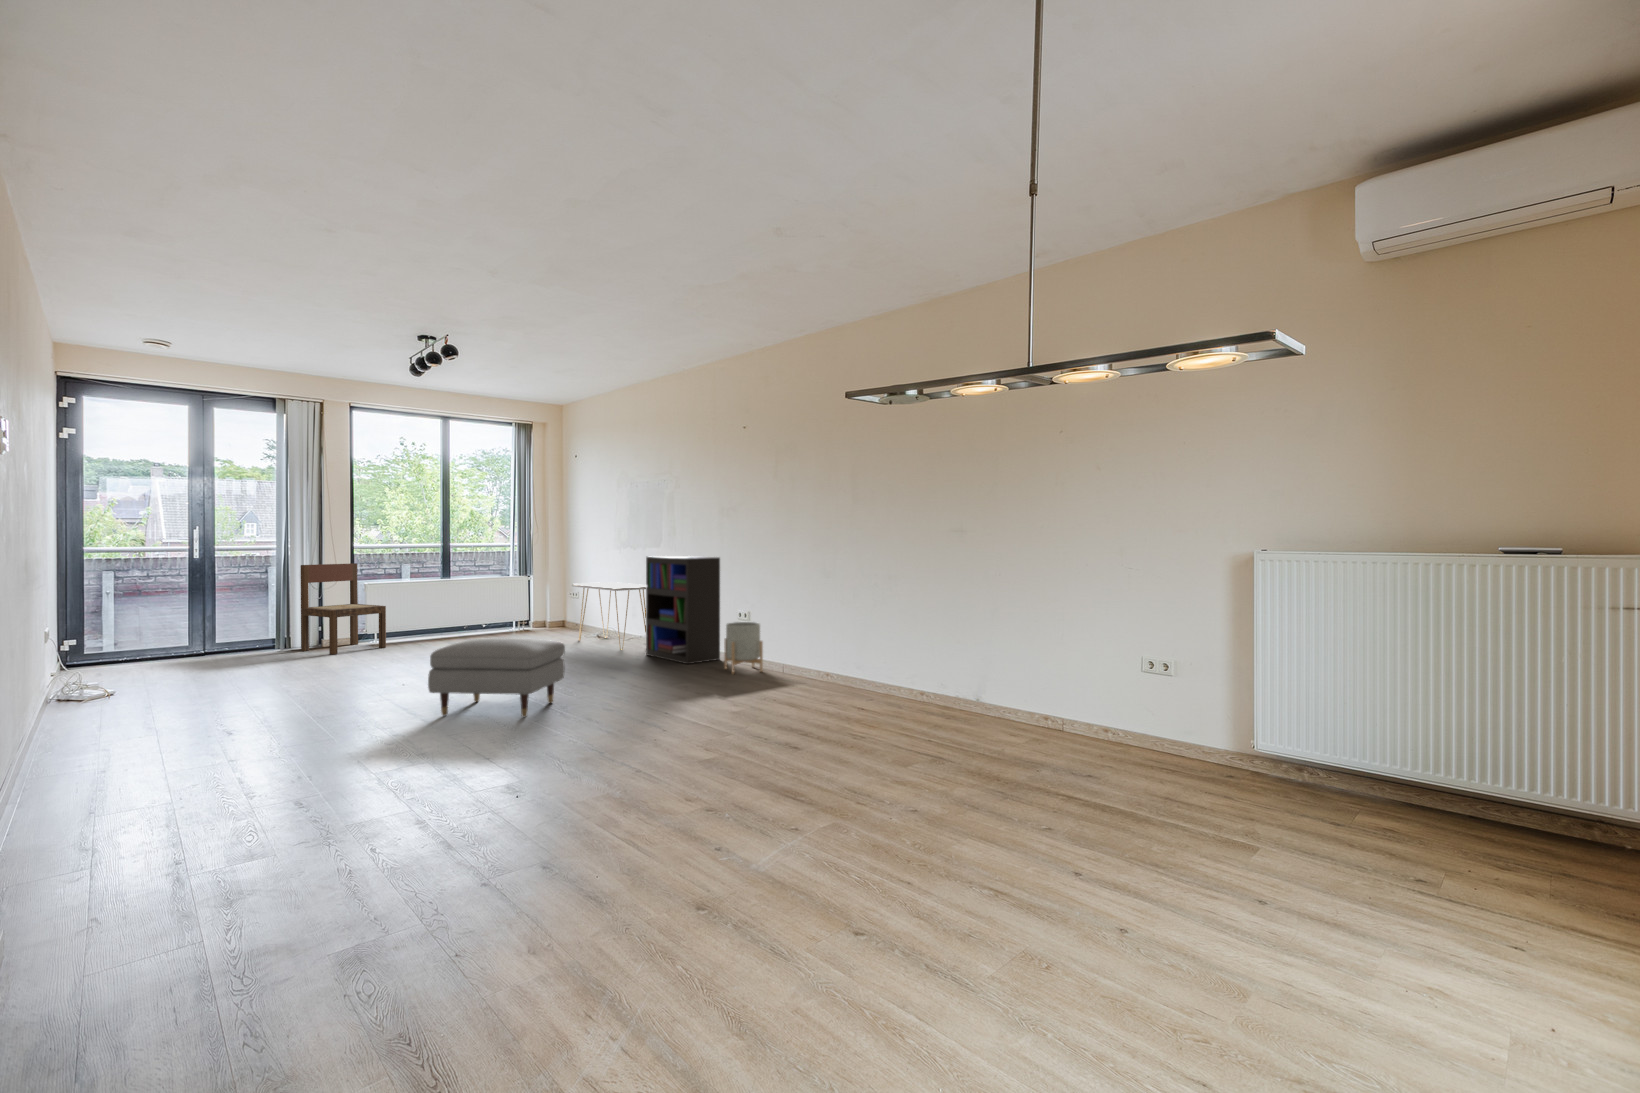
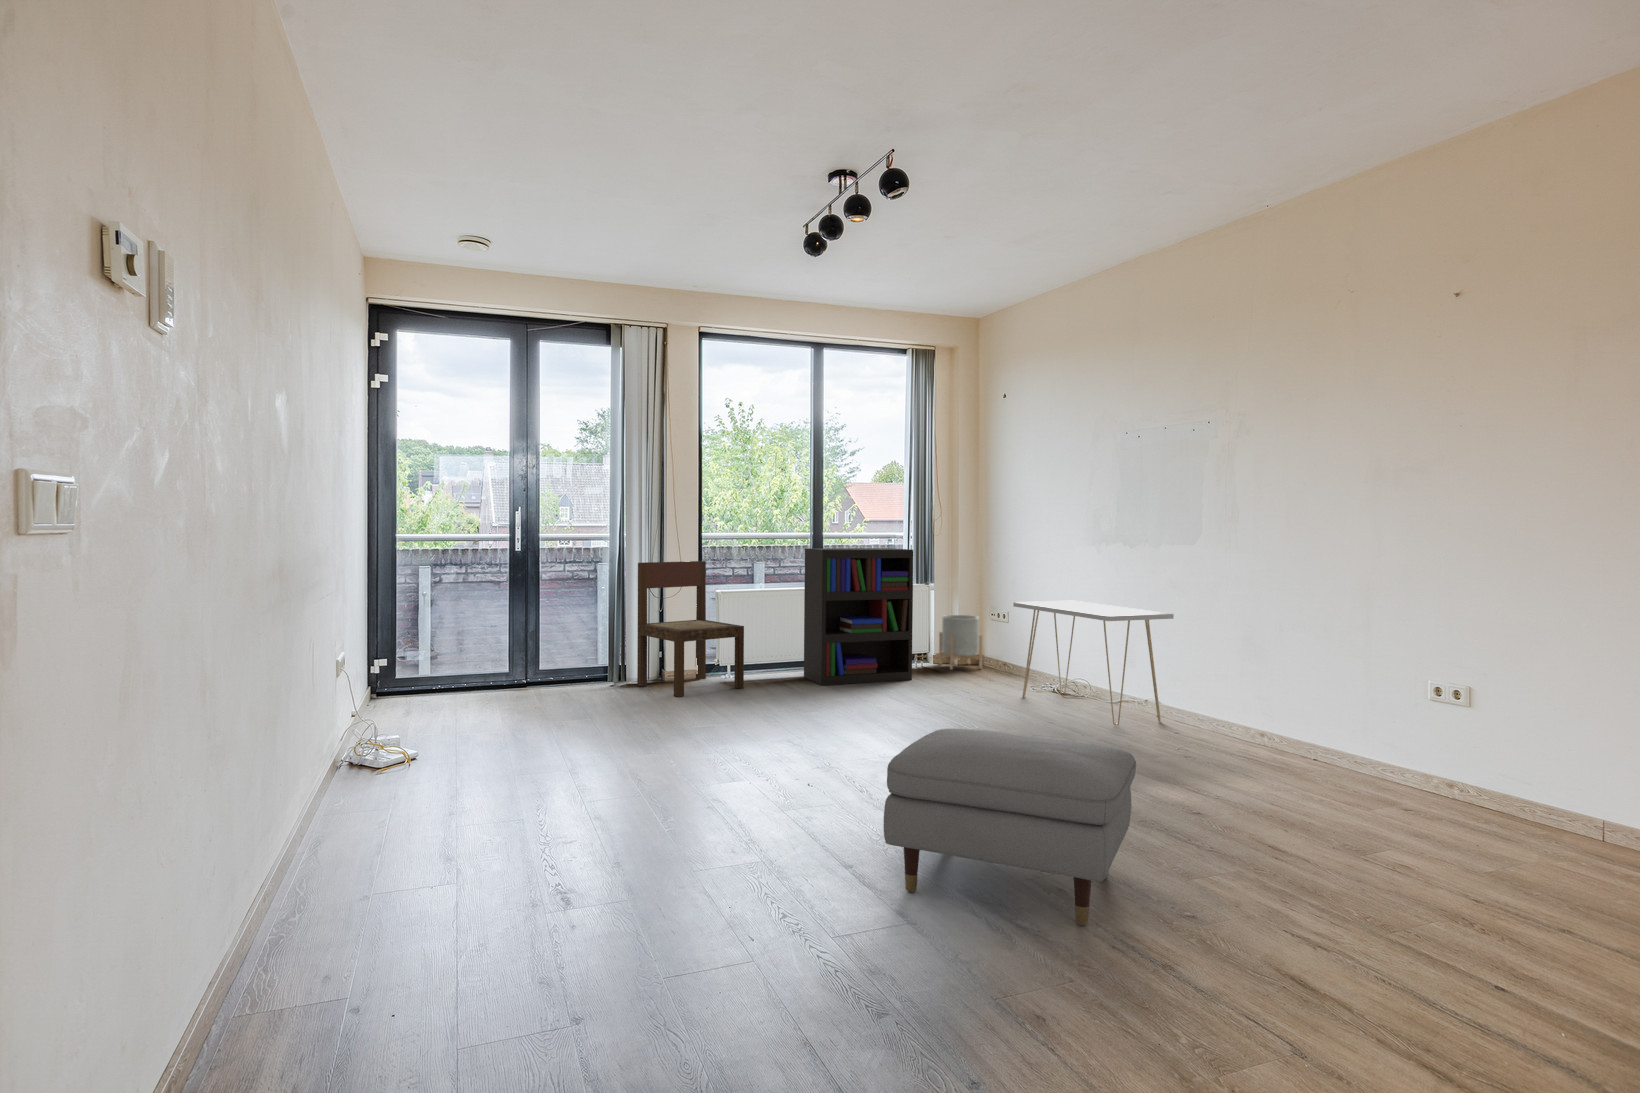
bookshelf: present [646,556,720,664] -> present [804,548,913,685]
planter: present [724,622,763,674] -> present [939,615,982,670]

